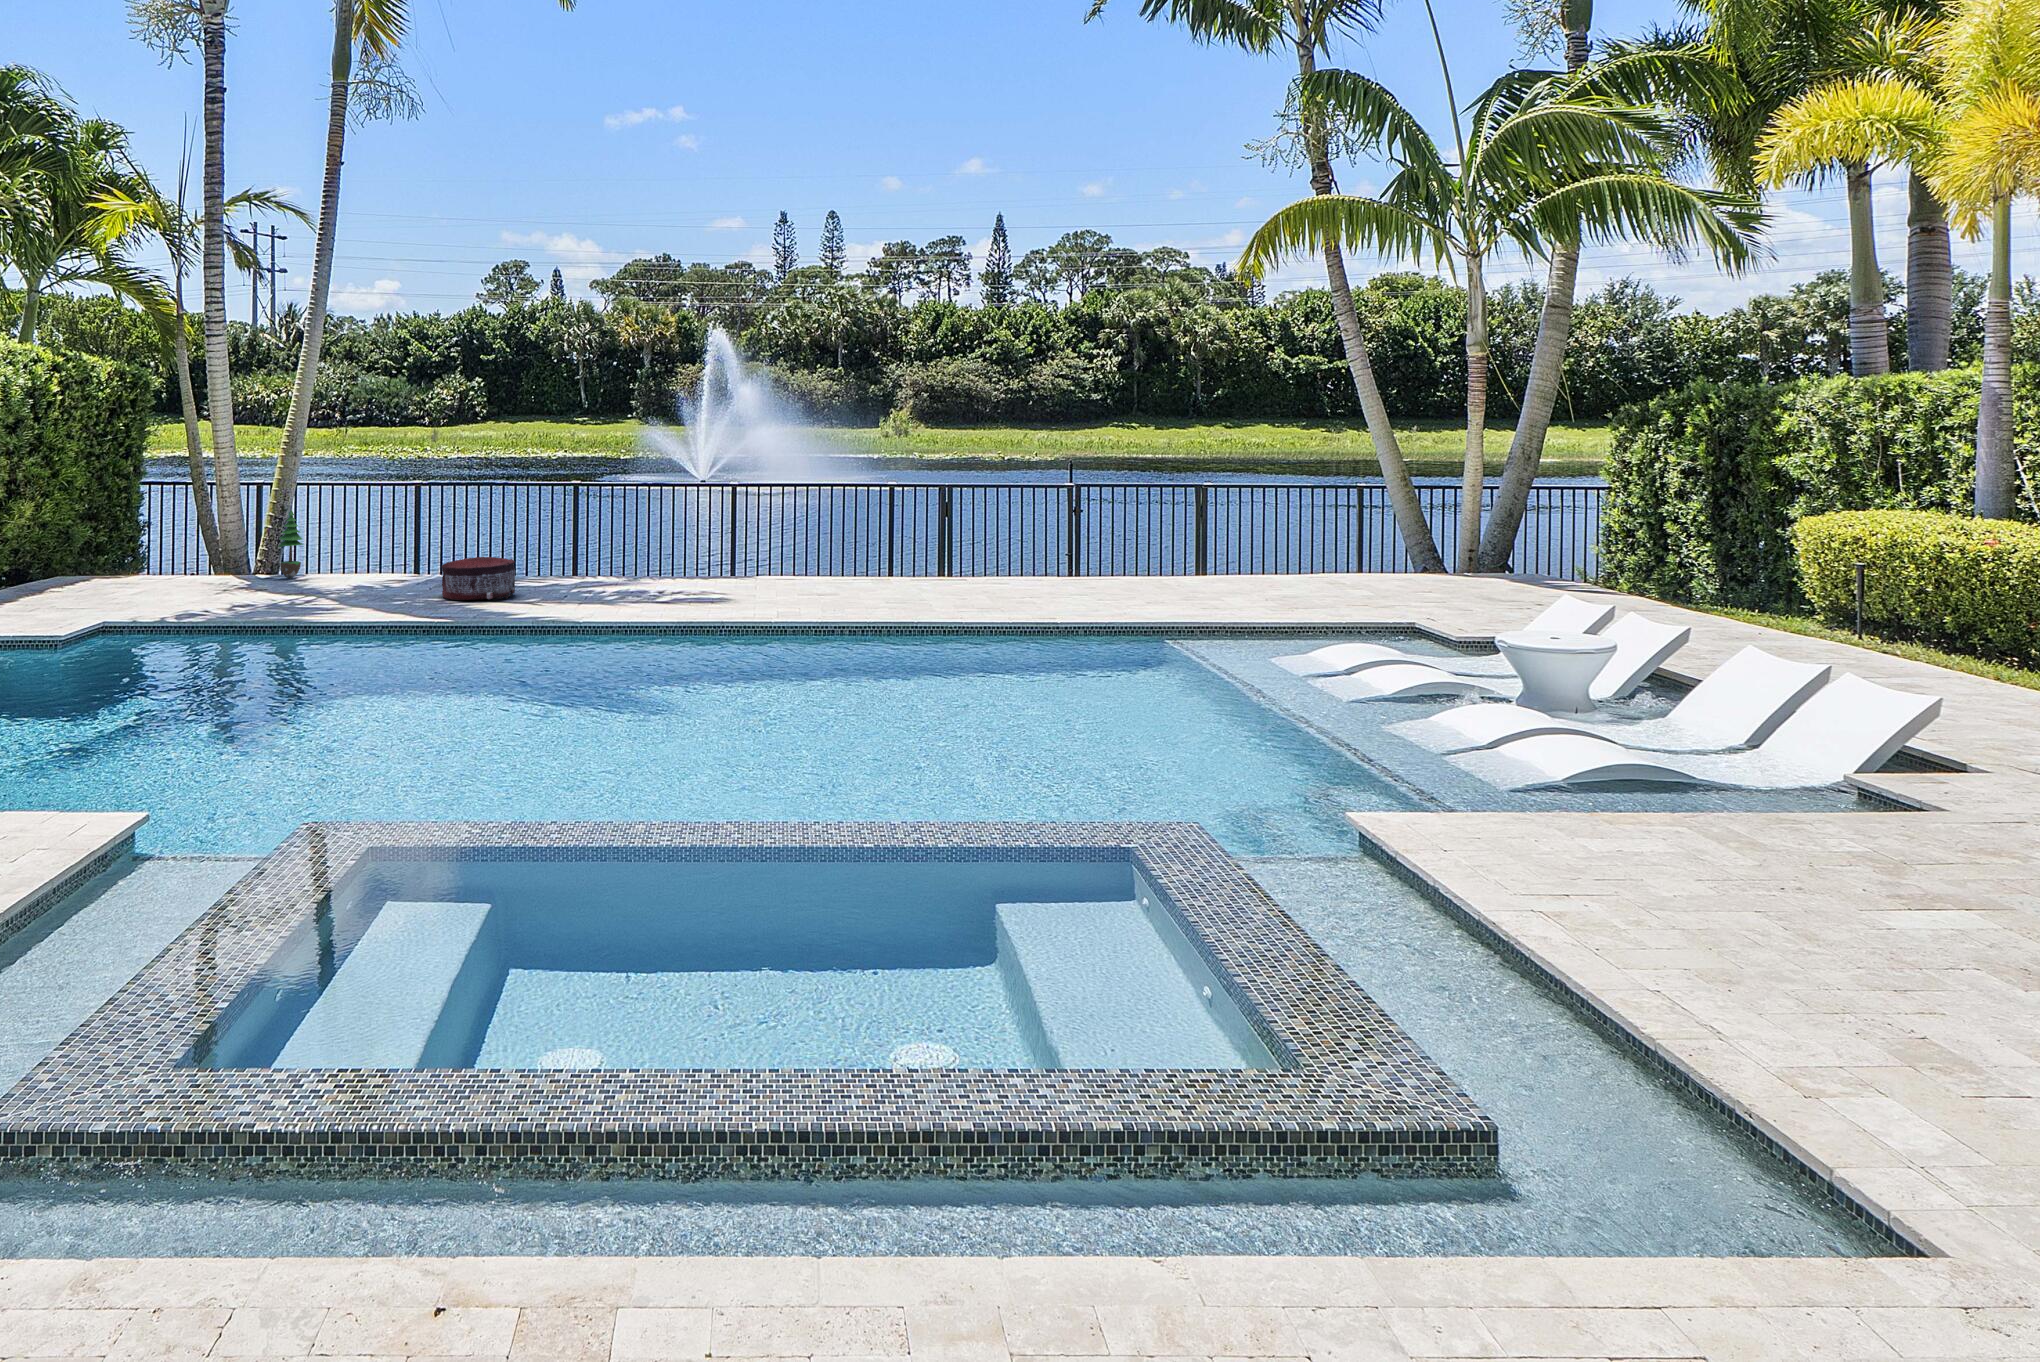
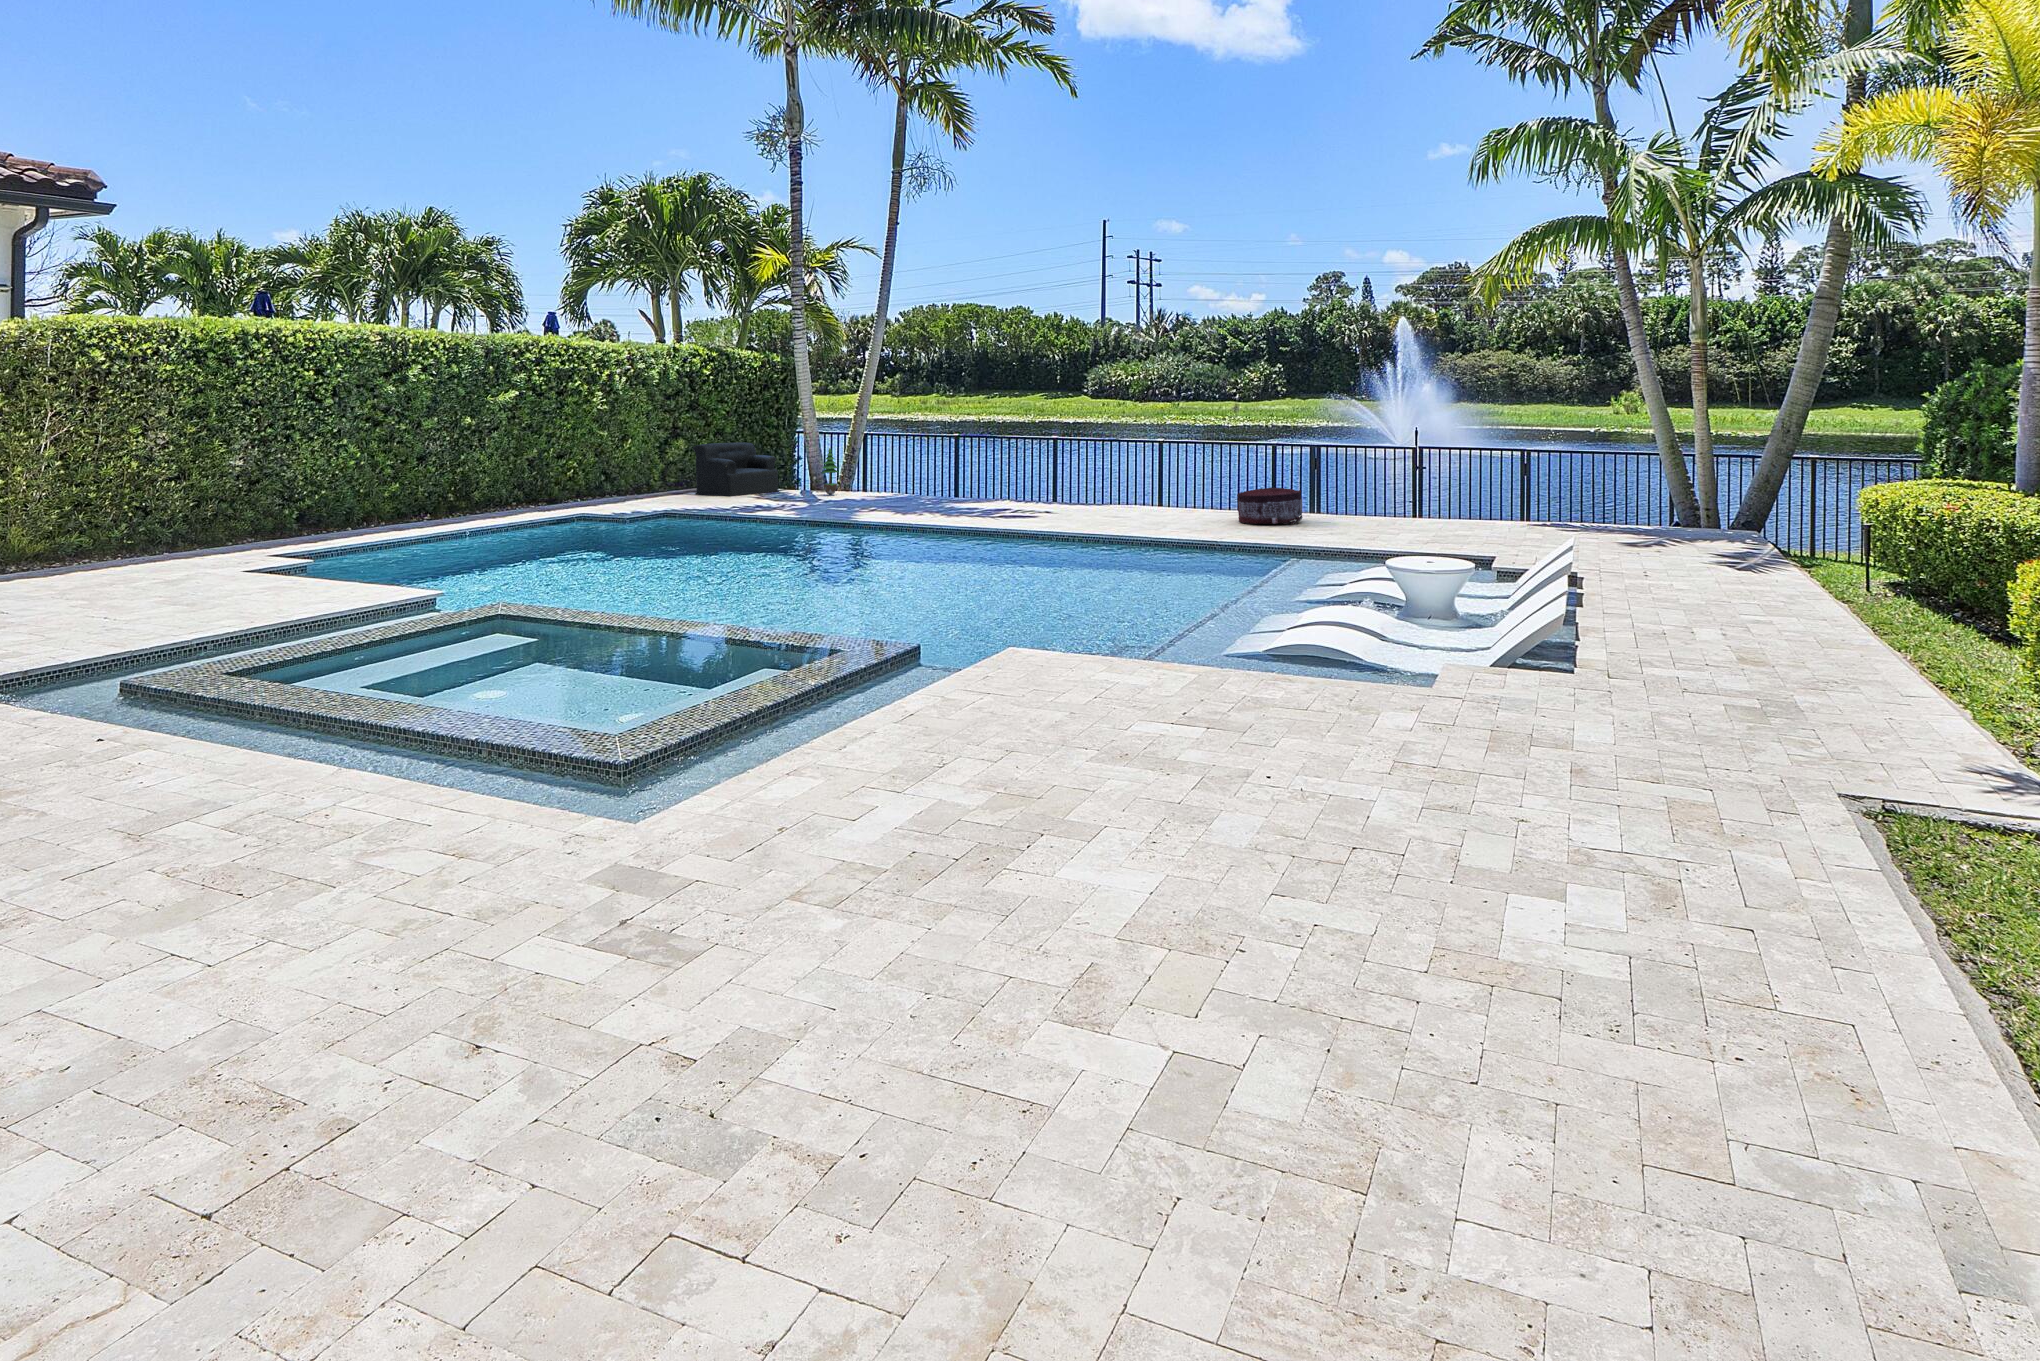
armchair: none [33,500,169,587] -> present [693,442,779,496]
pouf: present [441,557,515,600] -> present [1237,488,1303,524]

